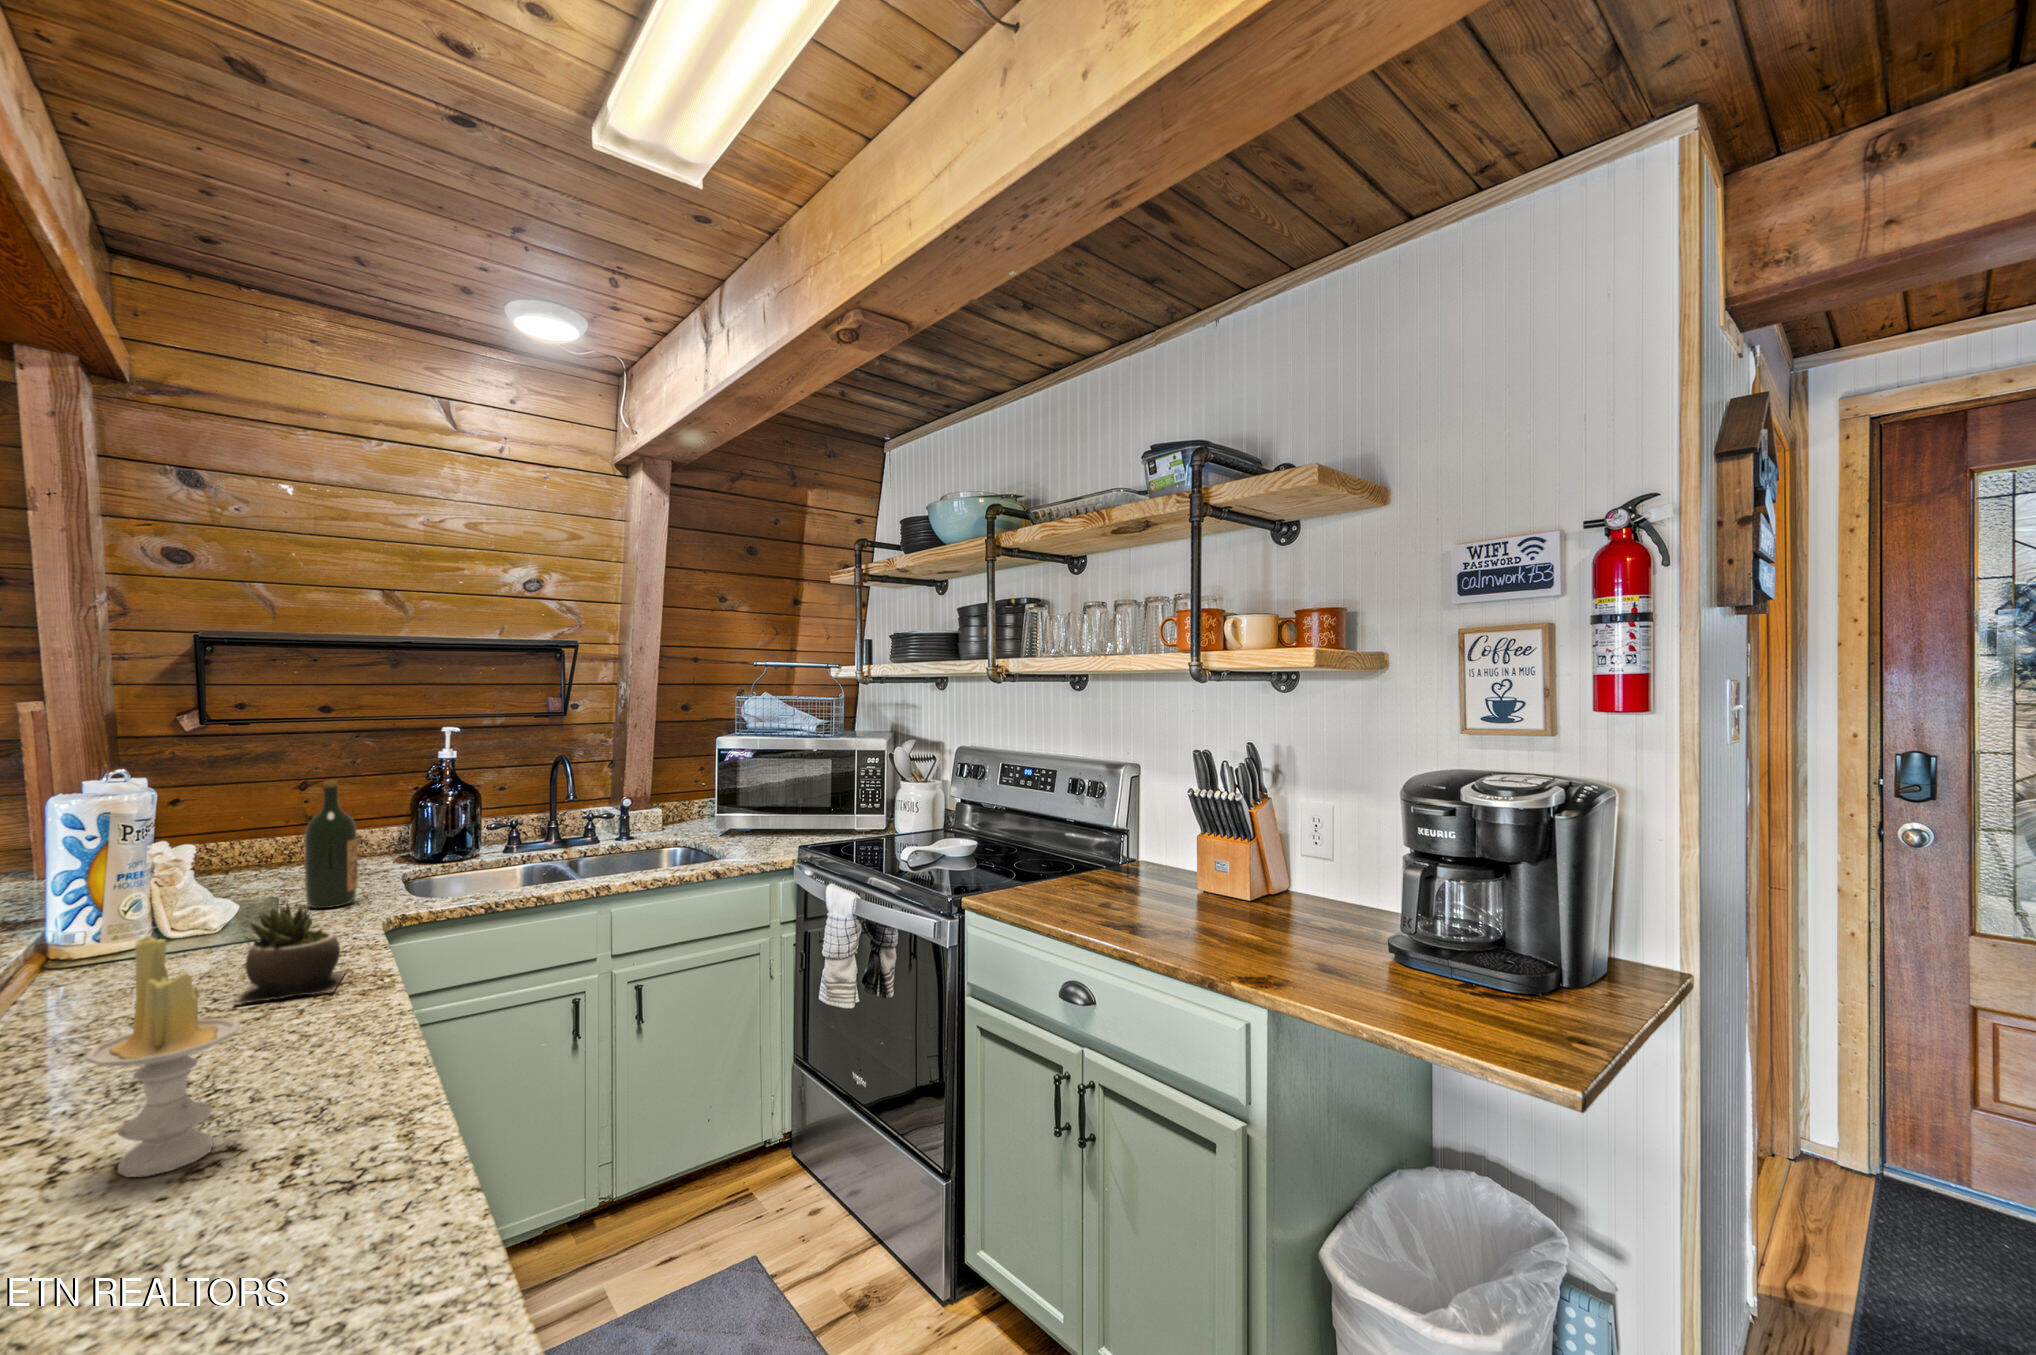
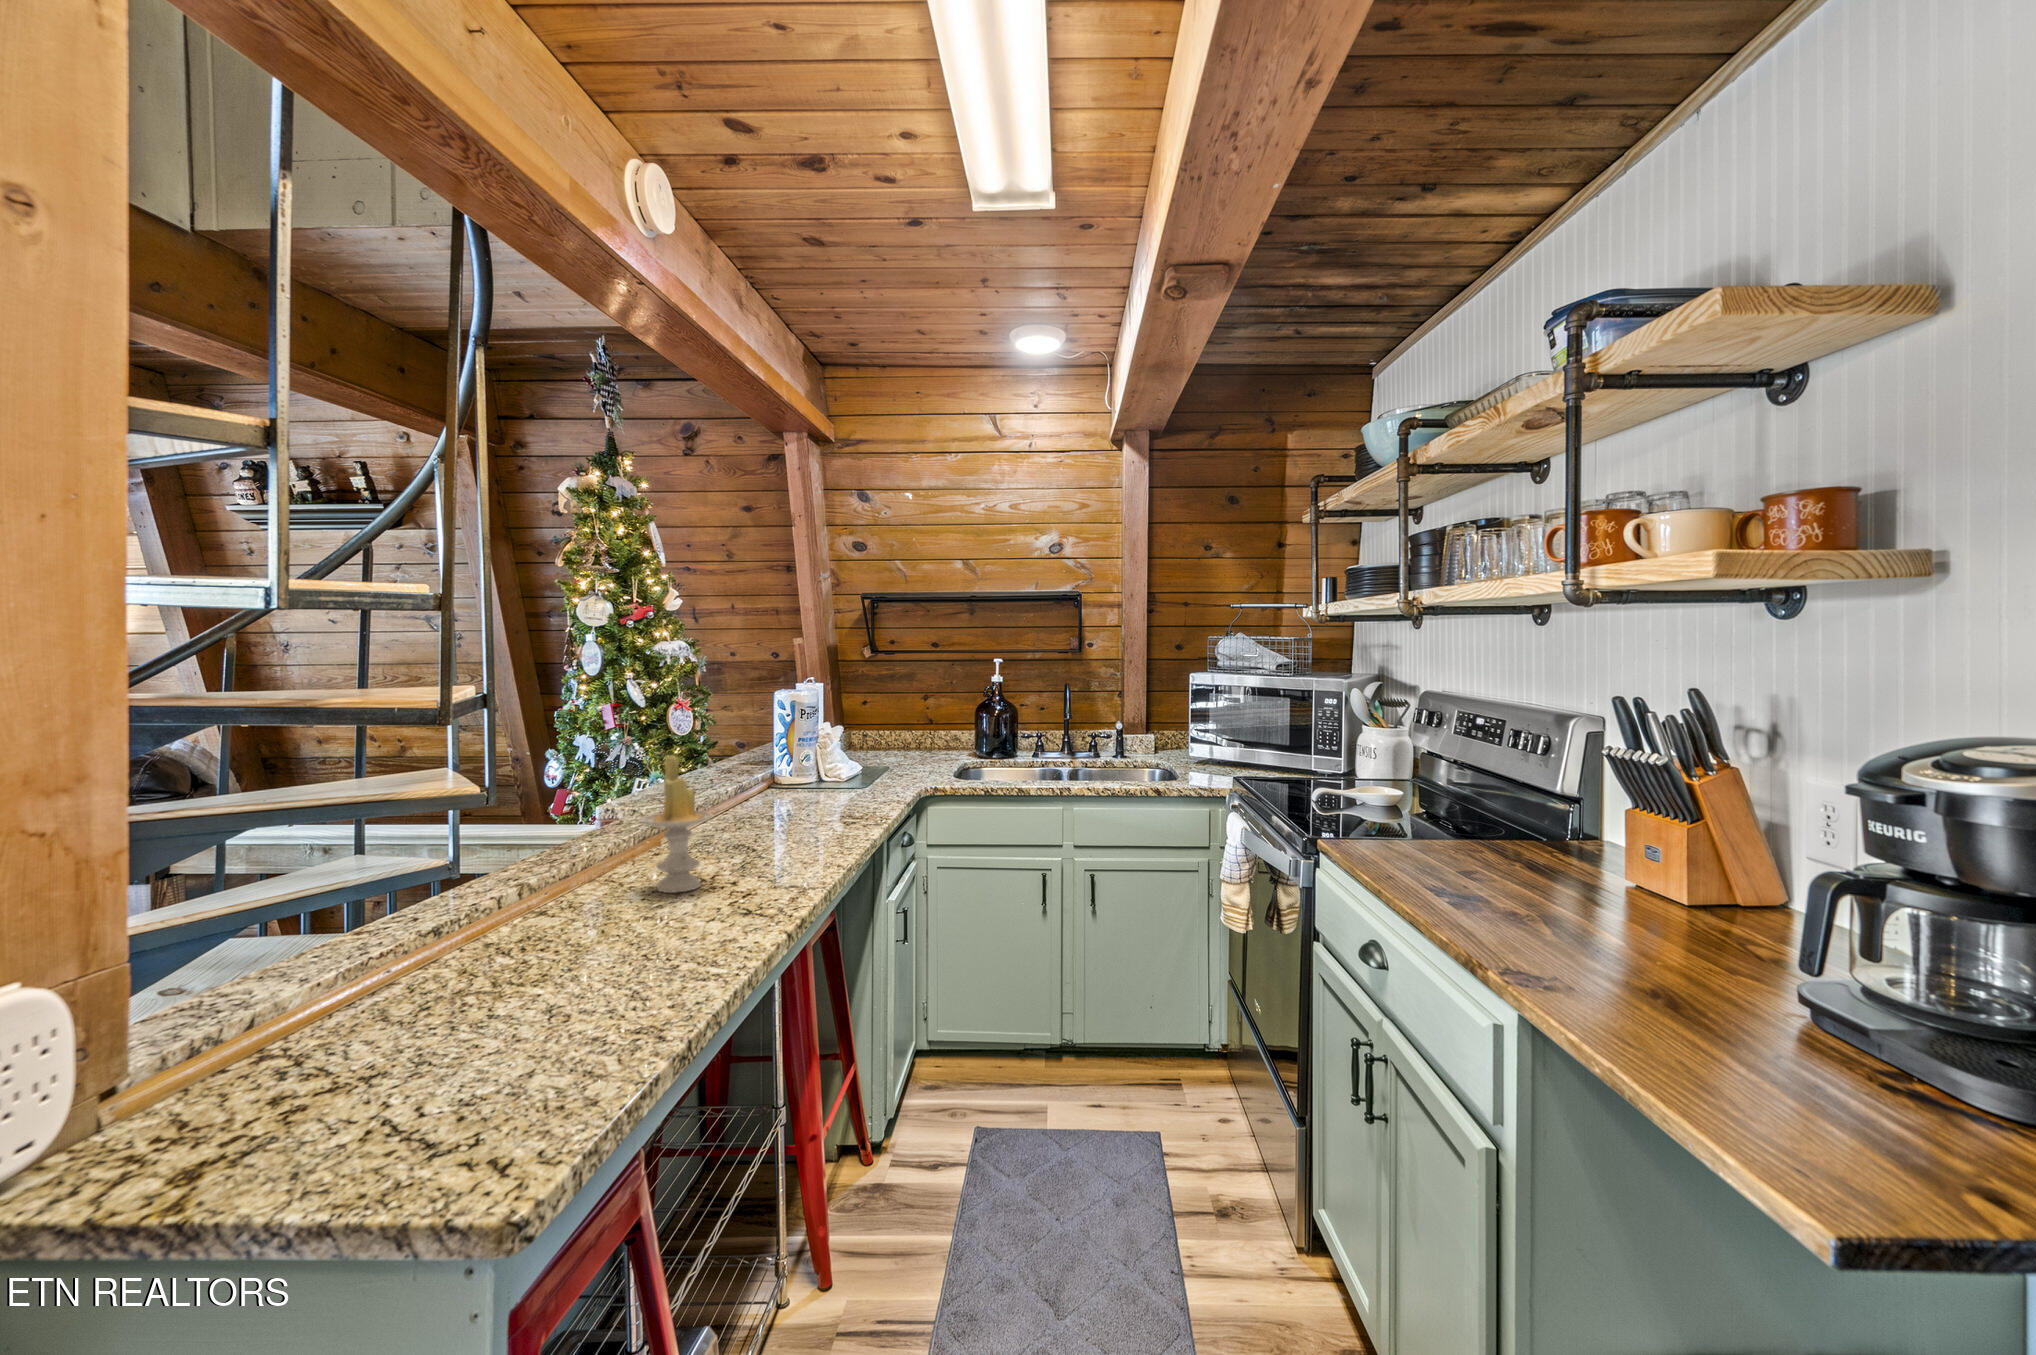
wine bottle: present [305,780,358,908] -> none [881,691,912,781]
succulent plant: present [235,904,345,1005] -> none [787,763,858,826]

